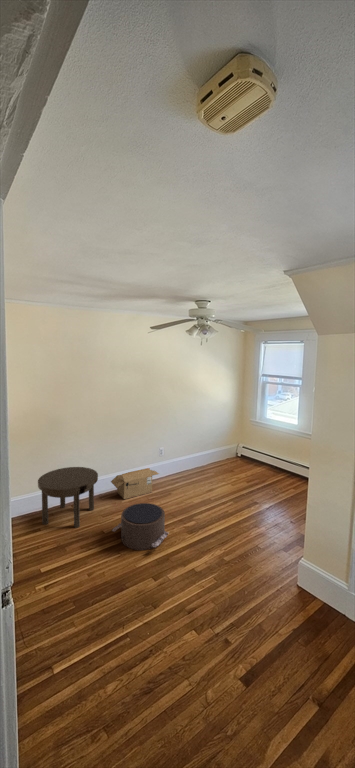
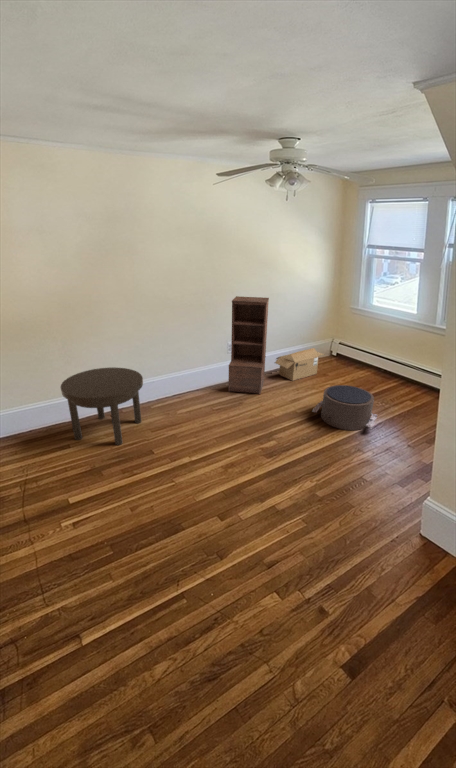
bookshelf: none [160,414,189,486] -> present [228,296,269,394]
cardboard box: present [111,468,159,499] -> present [275,348,324,381]
pouf: present [112,503,169,550] -> present [313,385,377,430]

